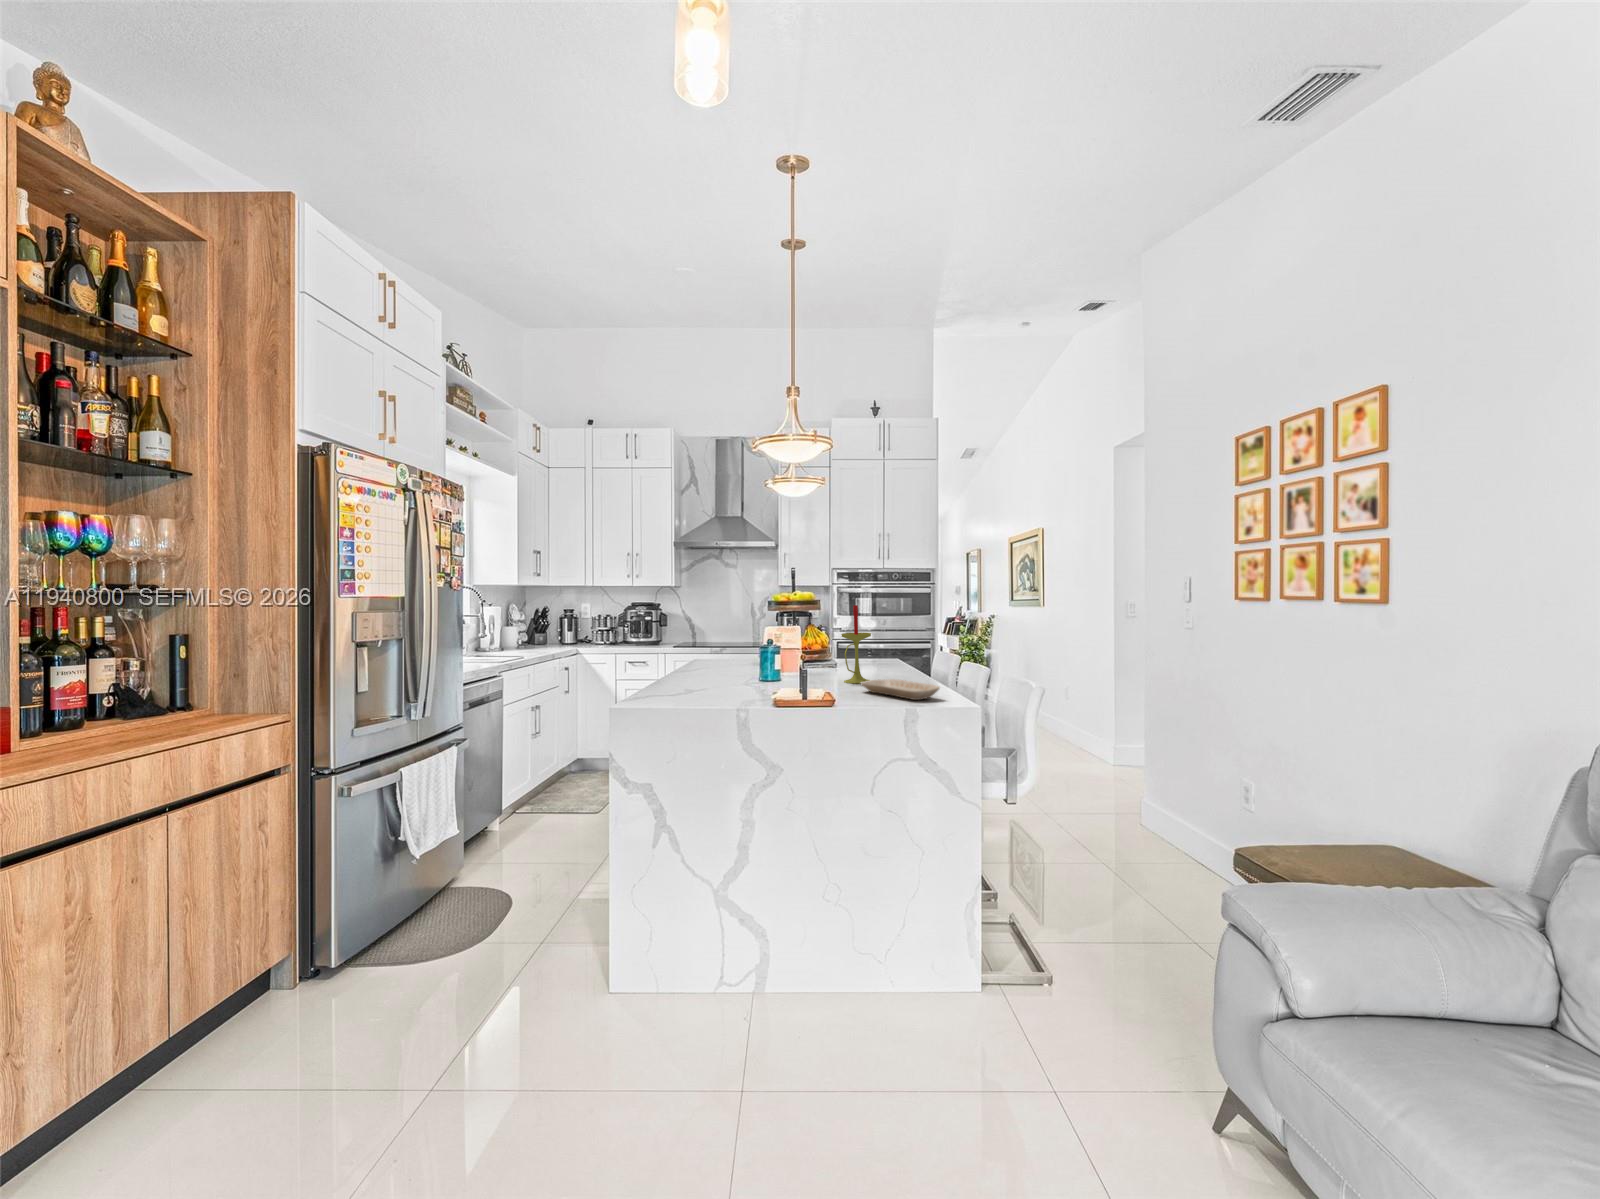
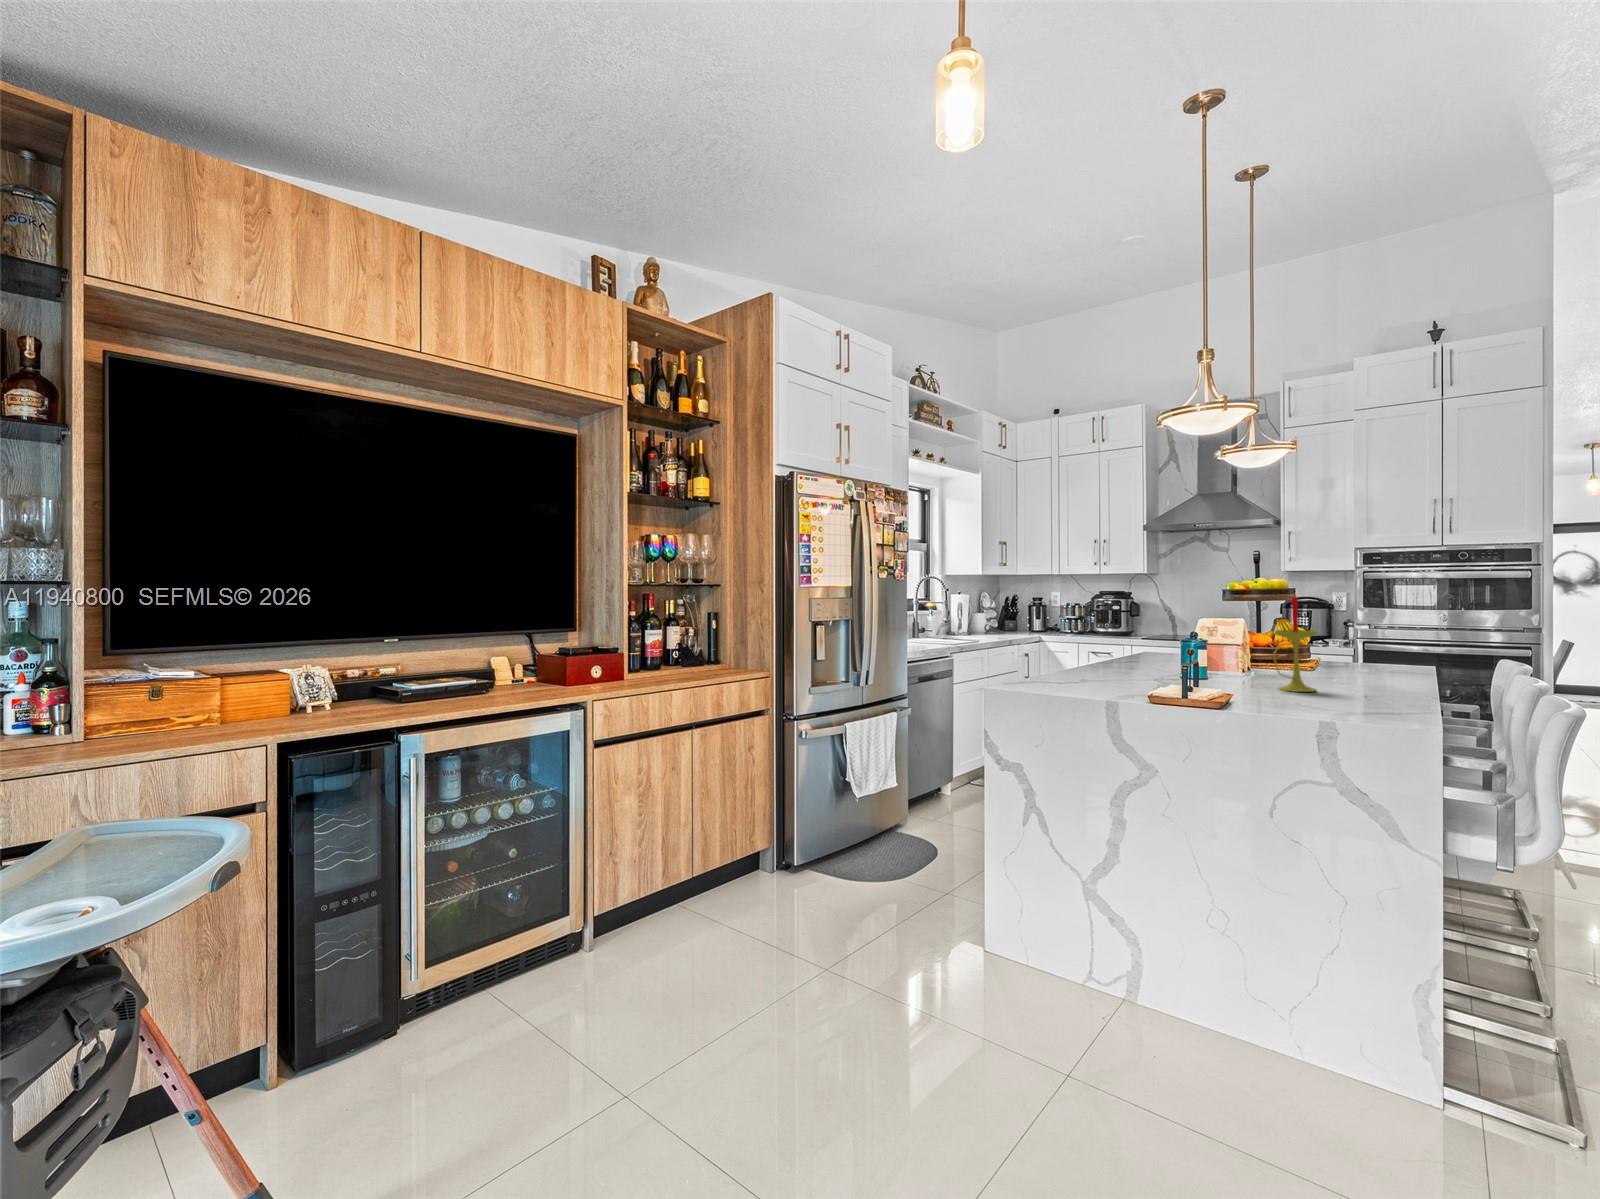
tray: present [861,679,940,700] -> none [1276,688,1380,716]

